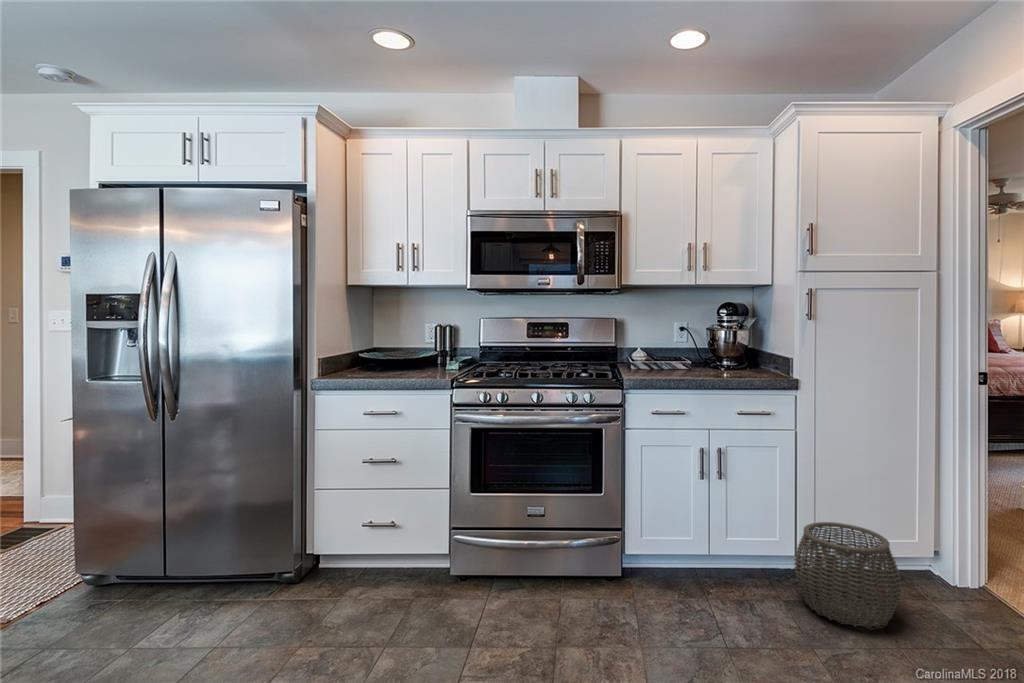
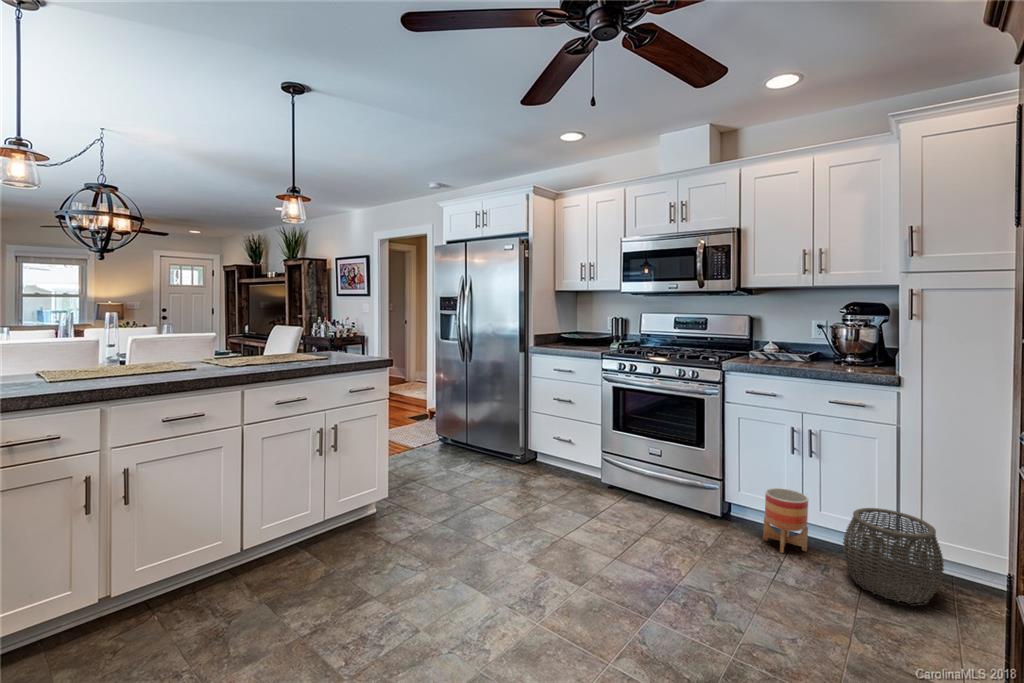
planter: none [700,524,750,608] -> present [763,488,808,553]

